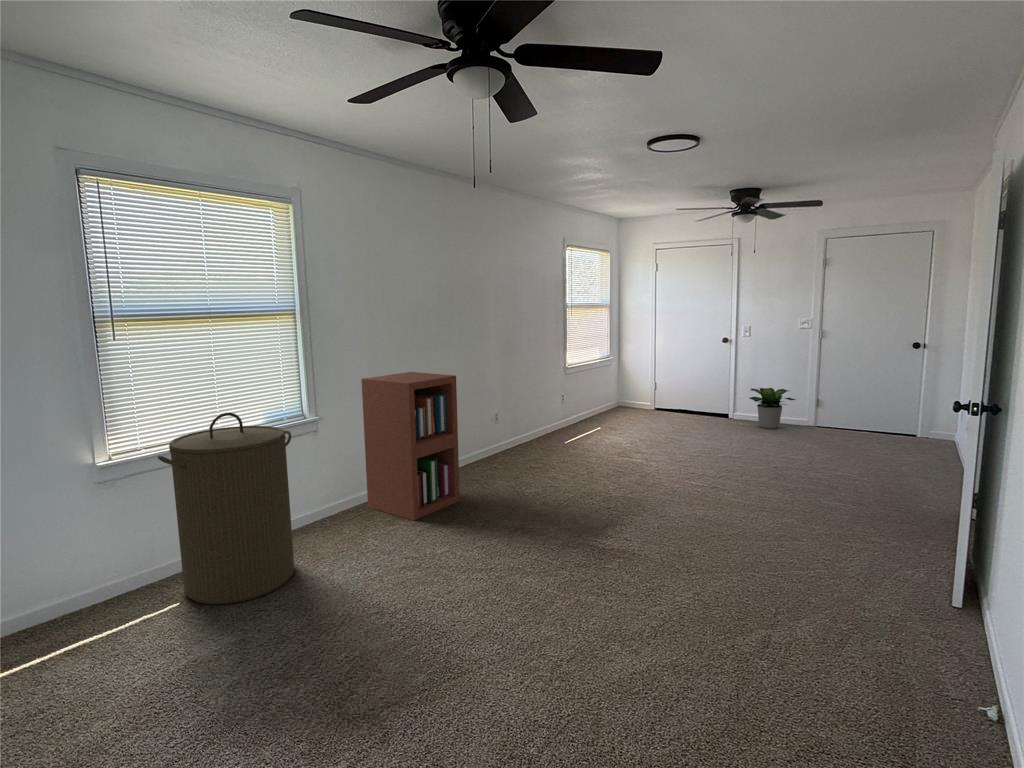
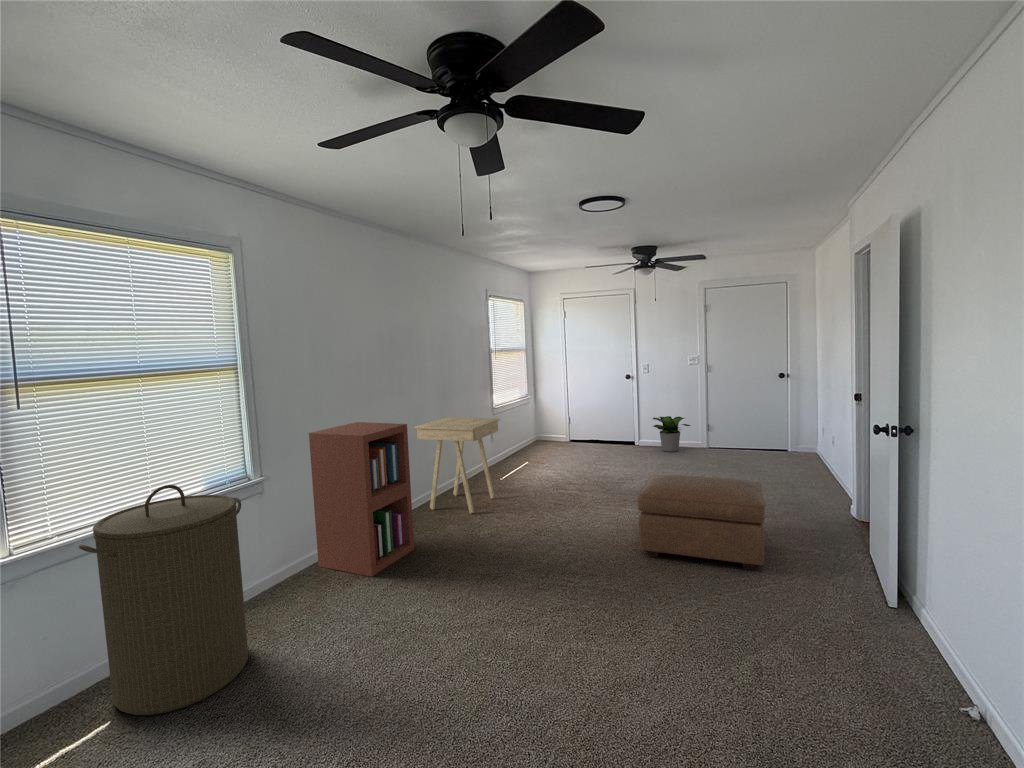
side table: none [472,374,562,474] -> present [415,417,500,514]
ottoman: none [688,445,838,553] -> present [637,475,765,570]

